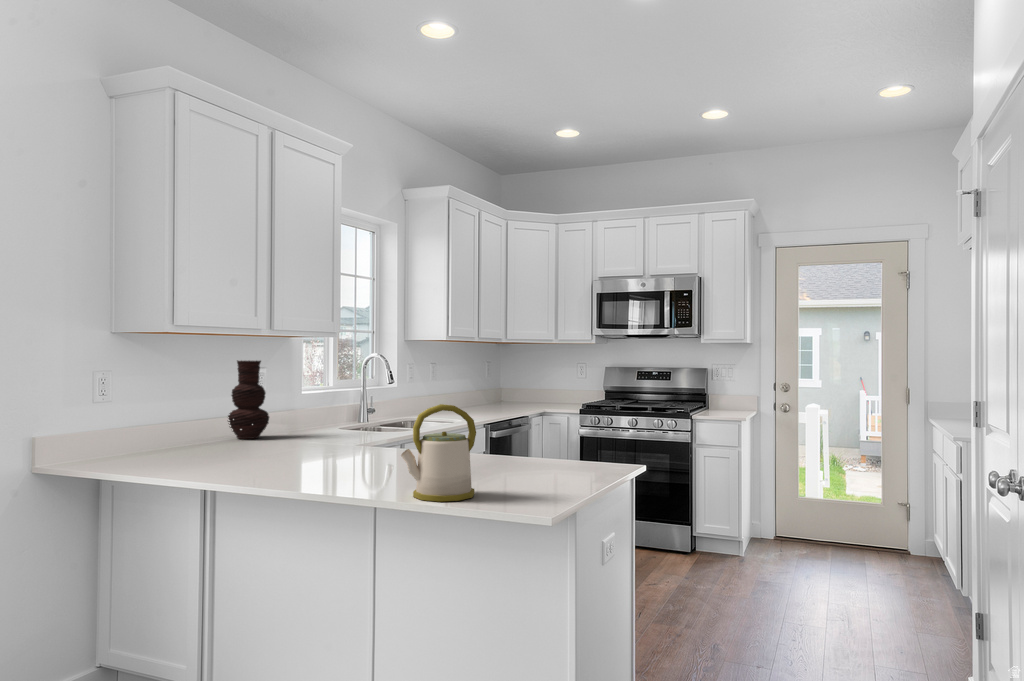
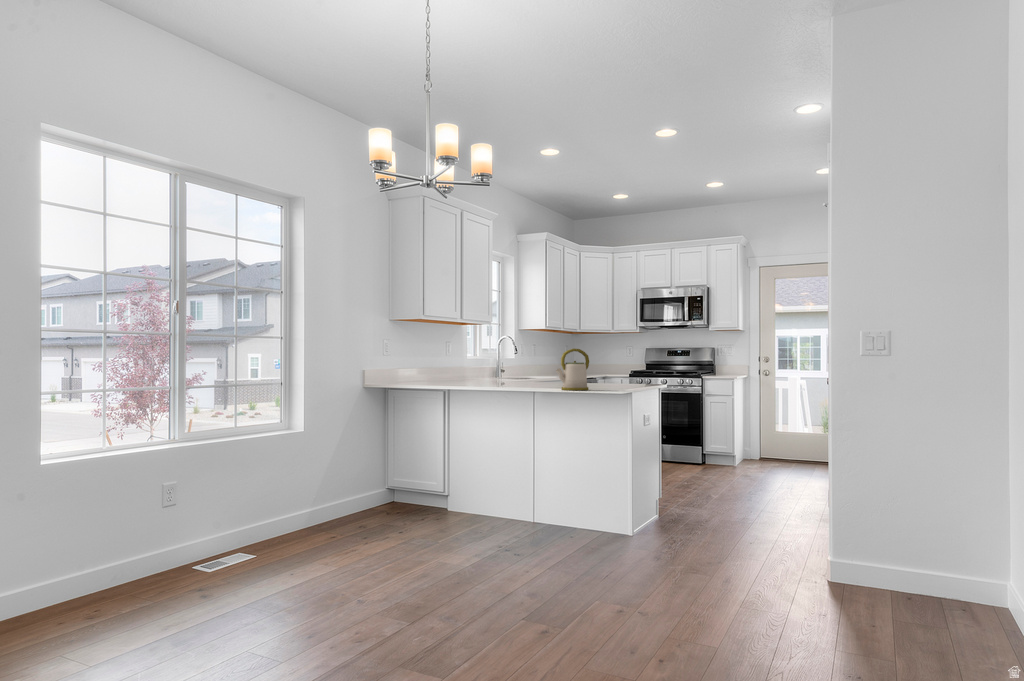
vase: present [228,360,269,439] -> none [436,337,459,380]

